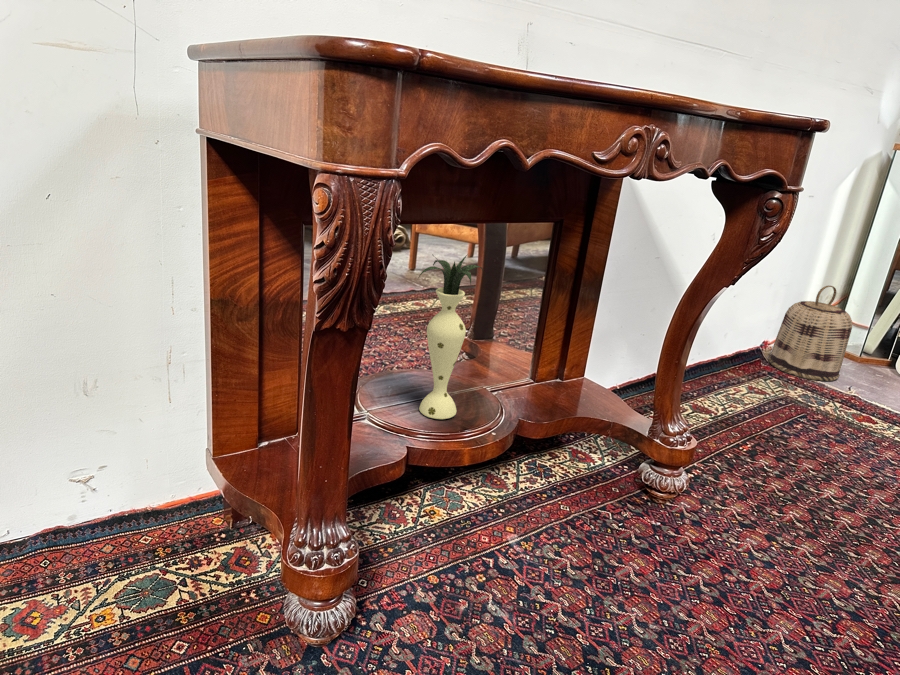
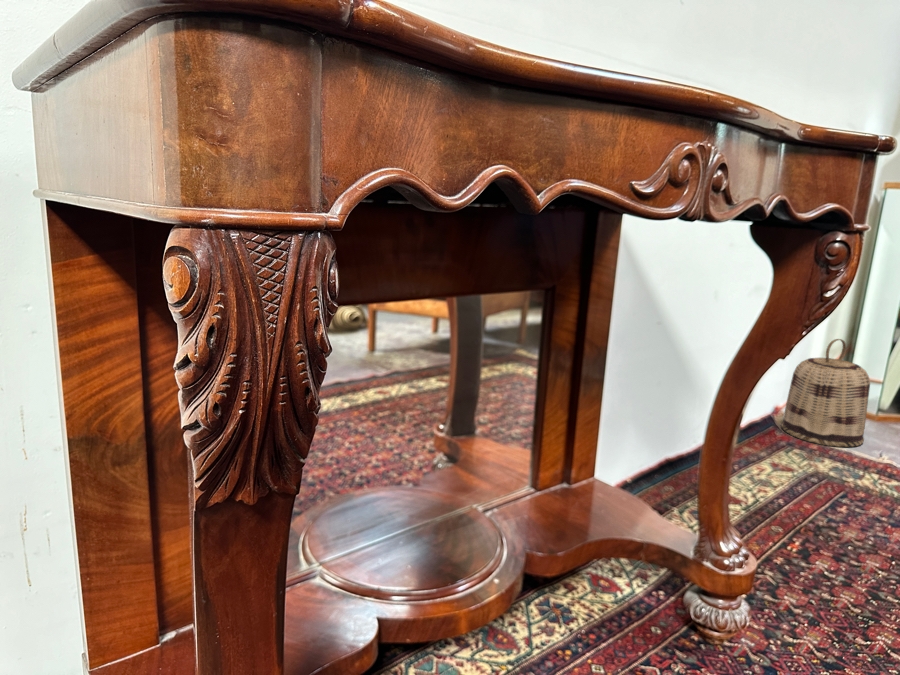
vase: present [419,255,483,419] -> none [374,340,460,565]

